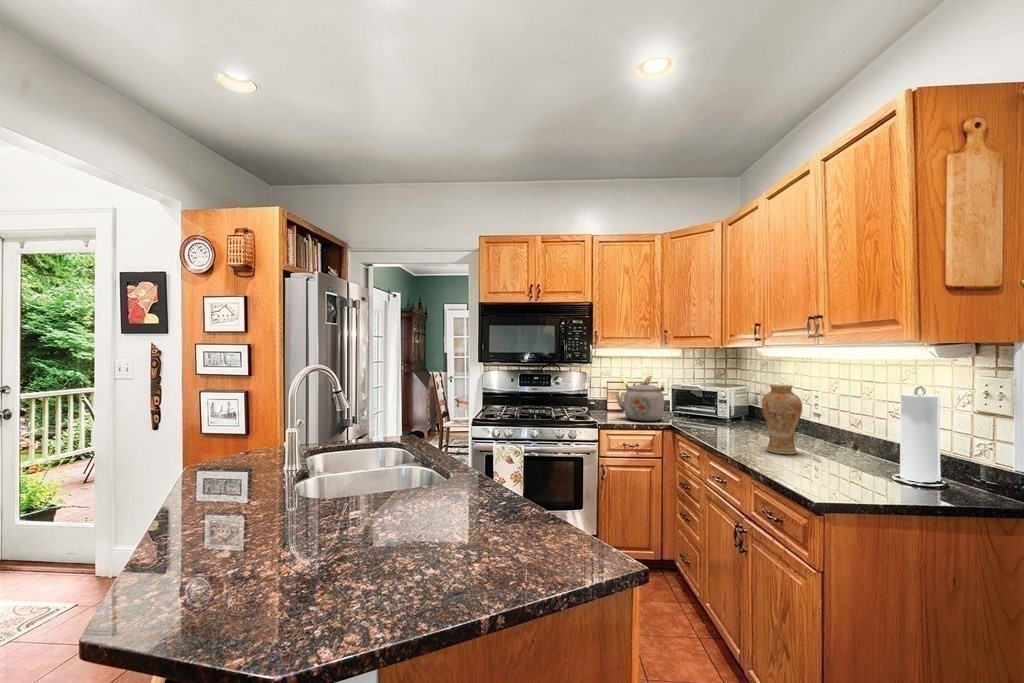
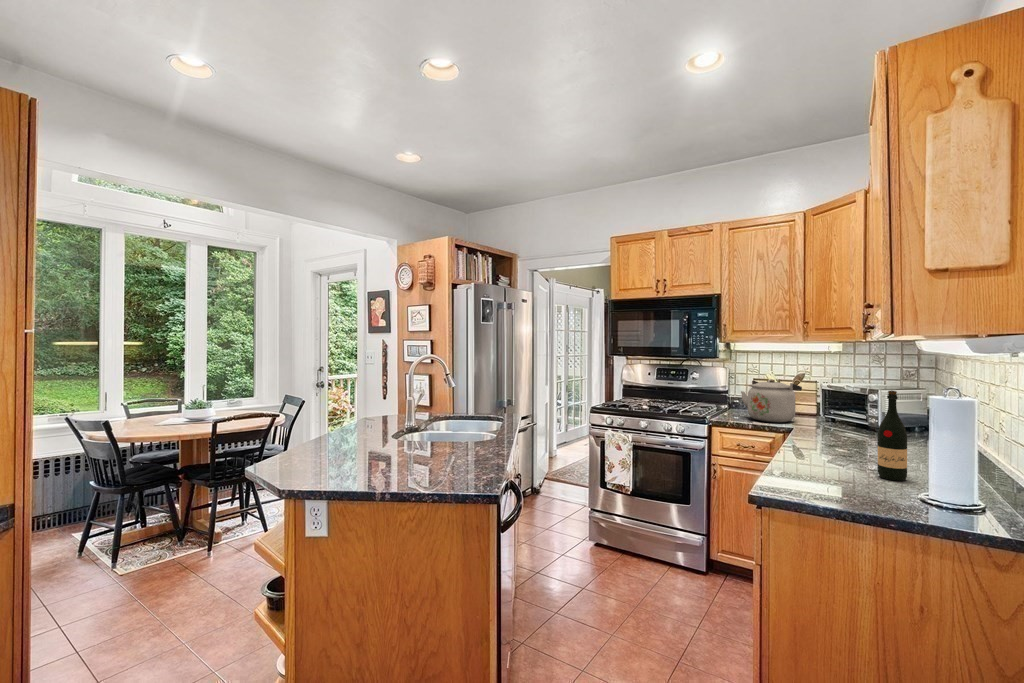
vase: present [762,384,802,454] -> none [826,384,875,465]
wine bottle: none [824,389,847,464] -> present [877,390,907,481]

